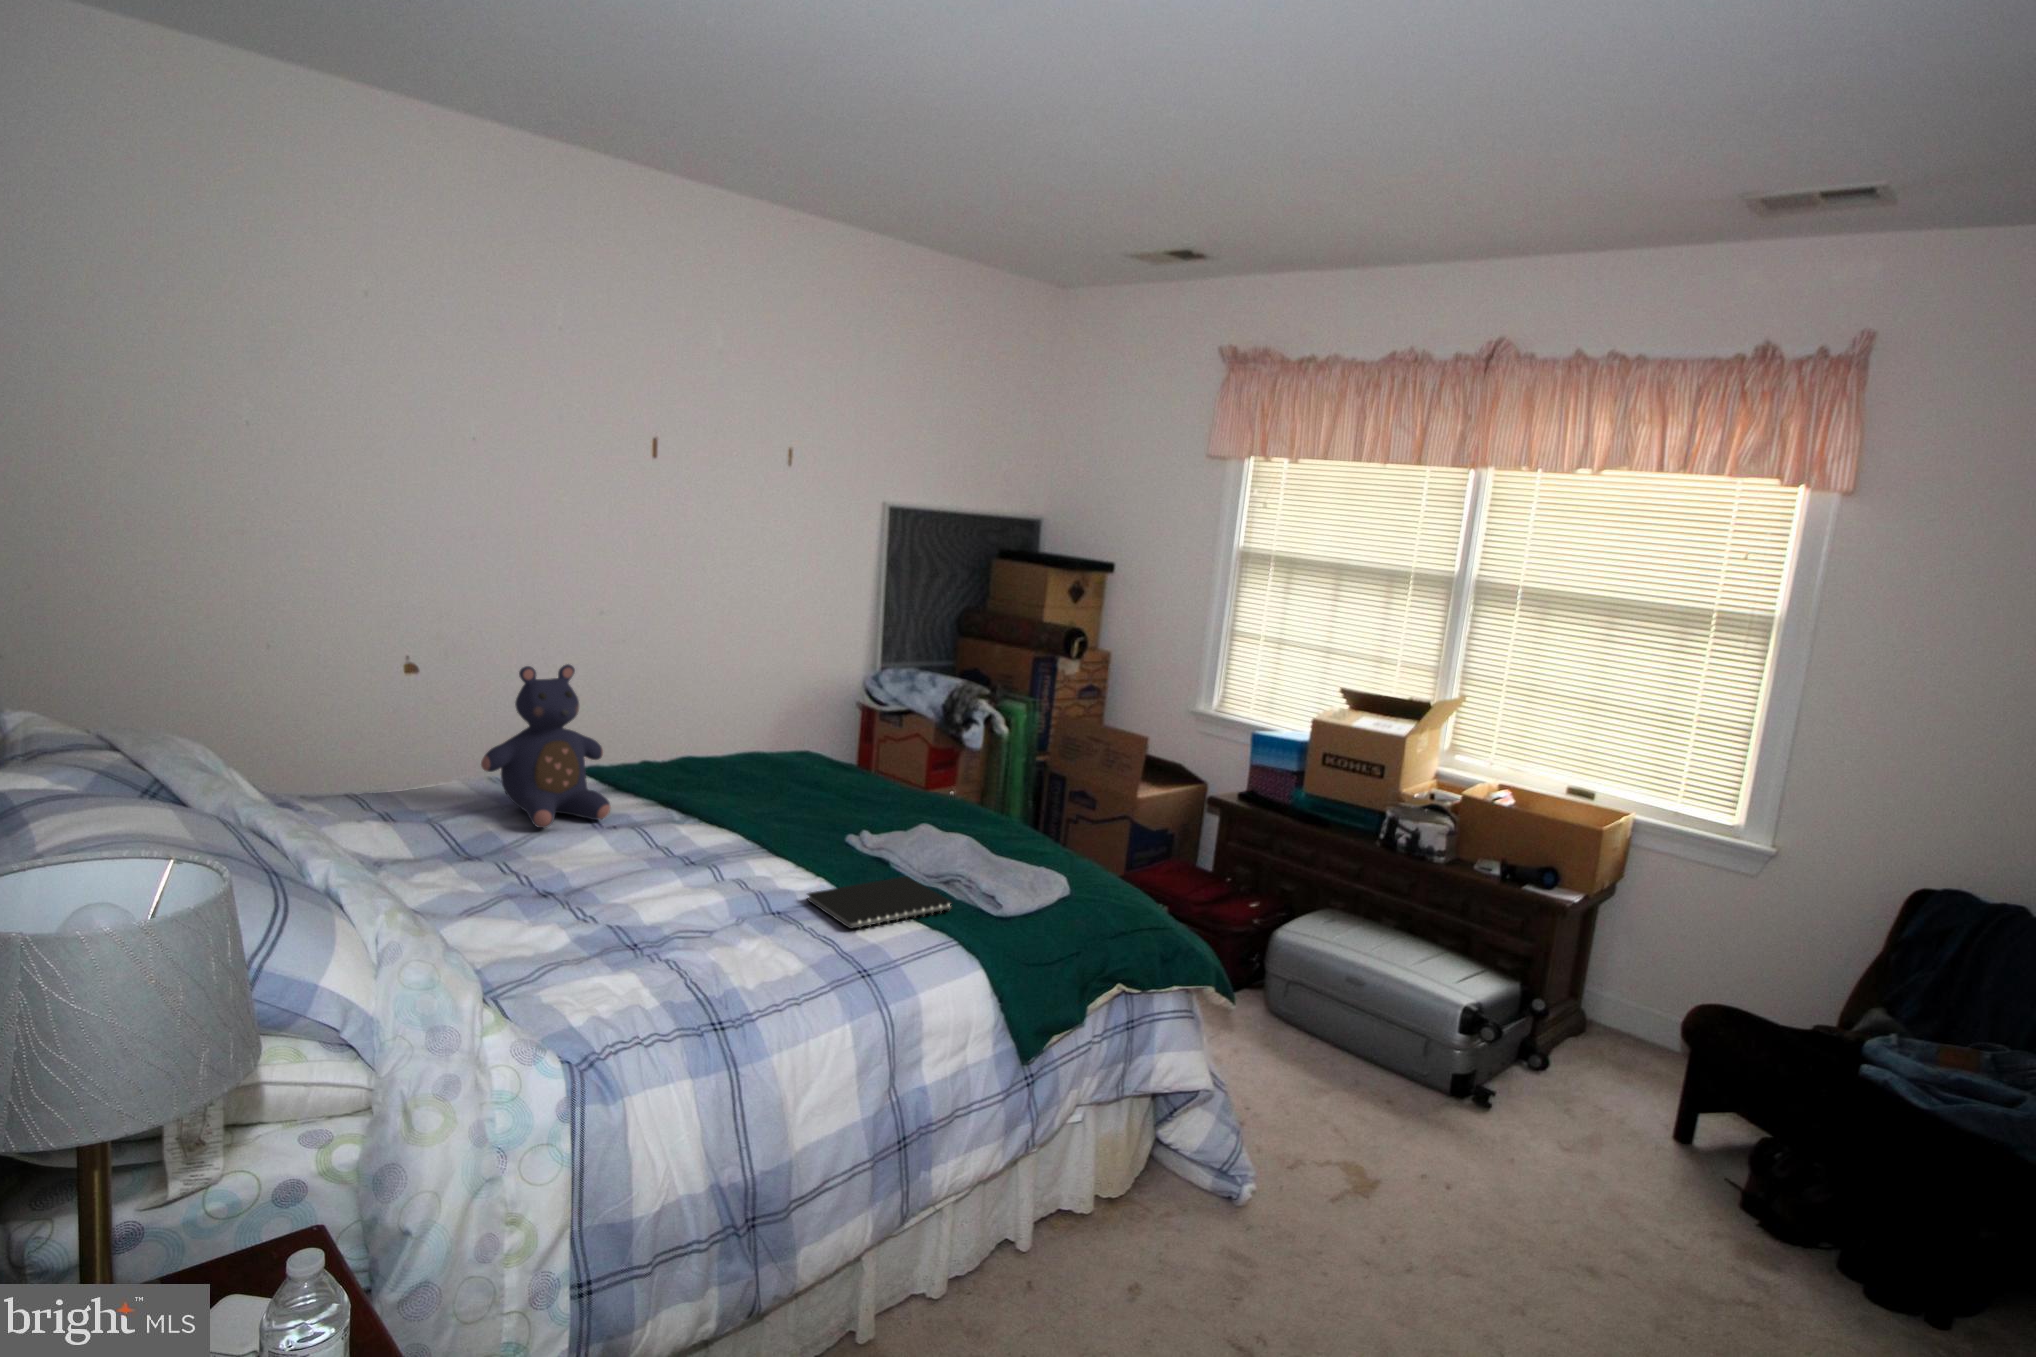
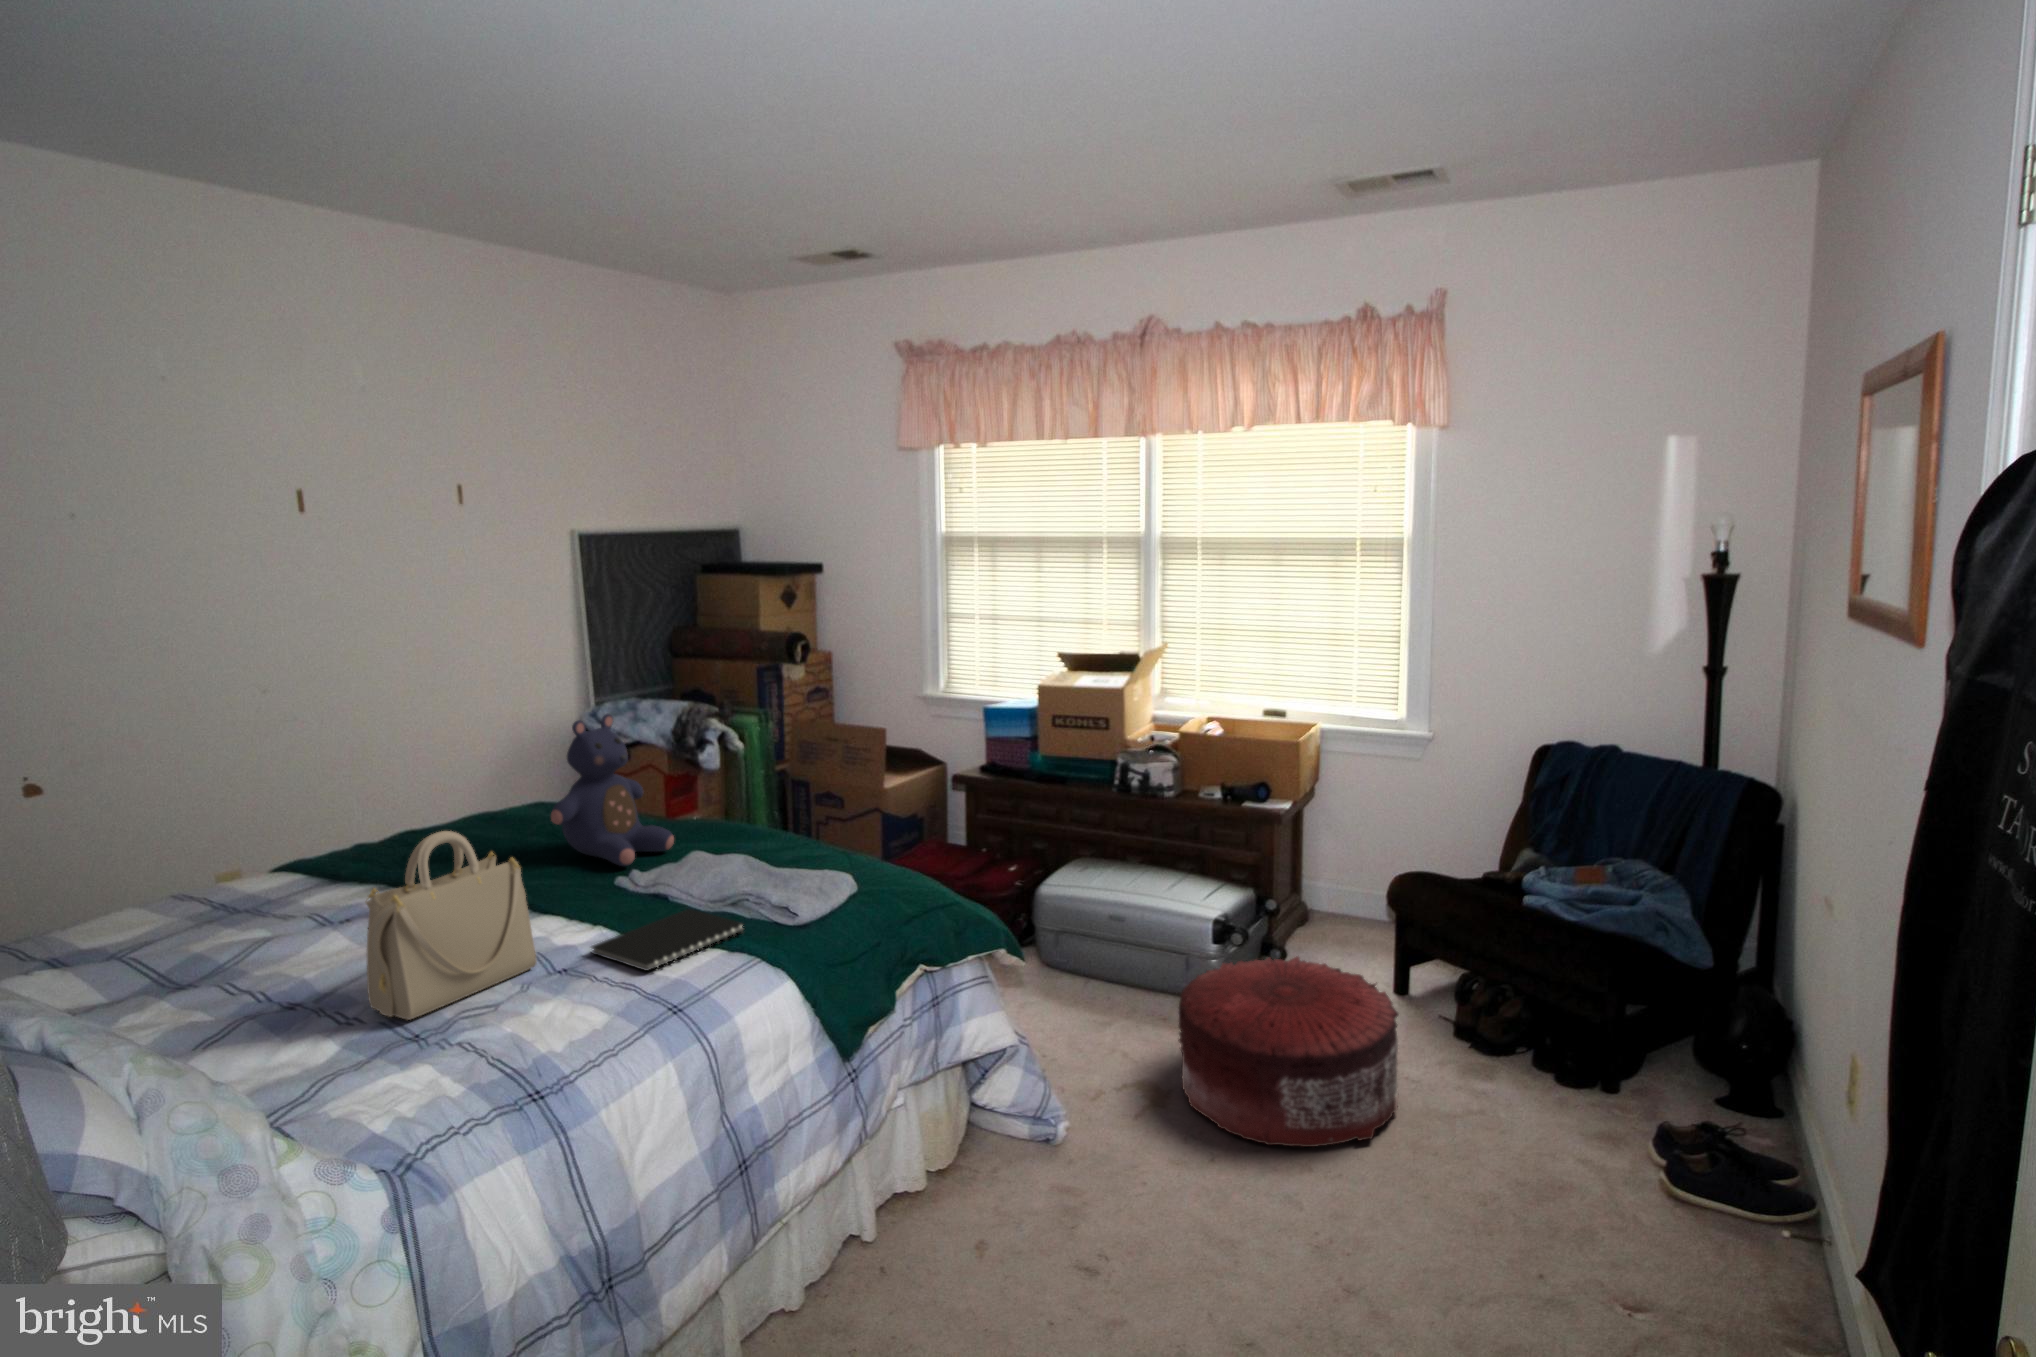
teddy bear: present [481,664,610,828] -> present [551,714,674,866]
handbag: none [606,758,757,927] -> present [366,831,537,1020]
pouf: none [1393,1055,1672,1303] -> present [1178,956,1398,1147]

